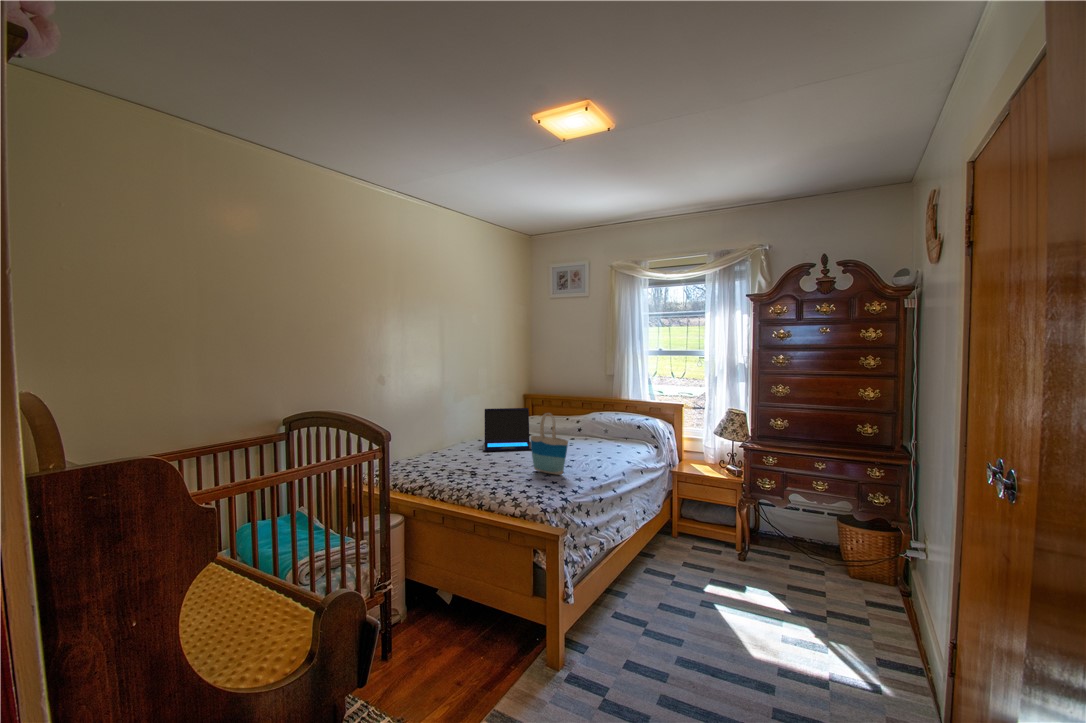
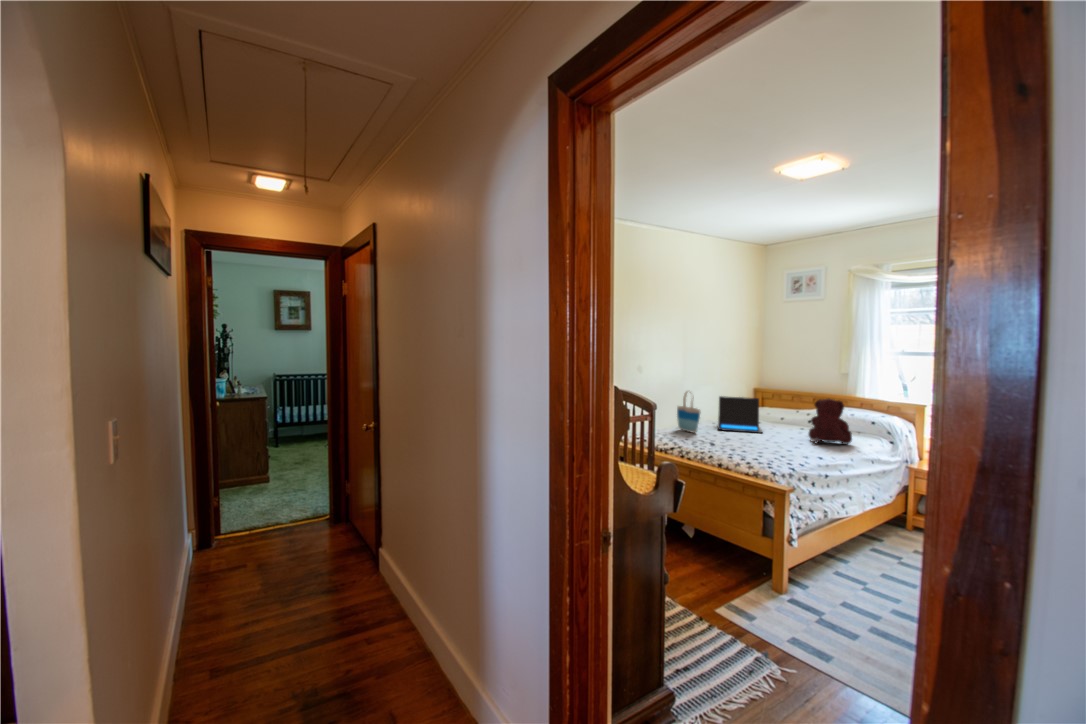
teddy bear: none [580,404,622,458] -> present [808,399,852,444]
tote bag: present [531,413,568,475] -> present [677,392,701,433]

